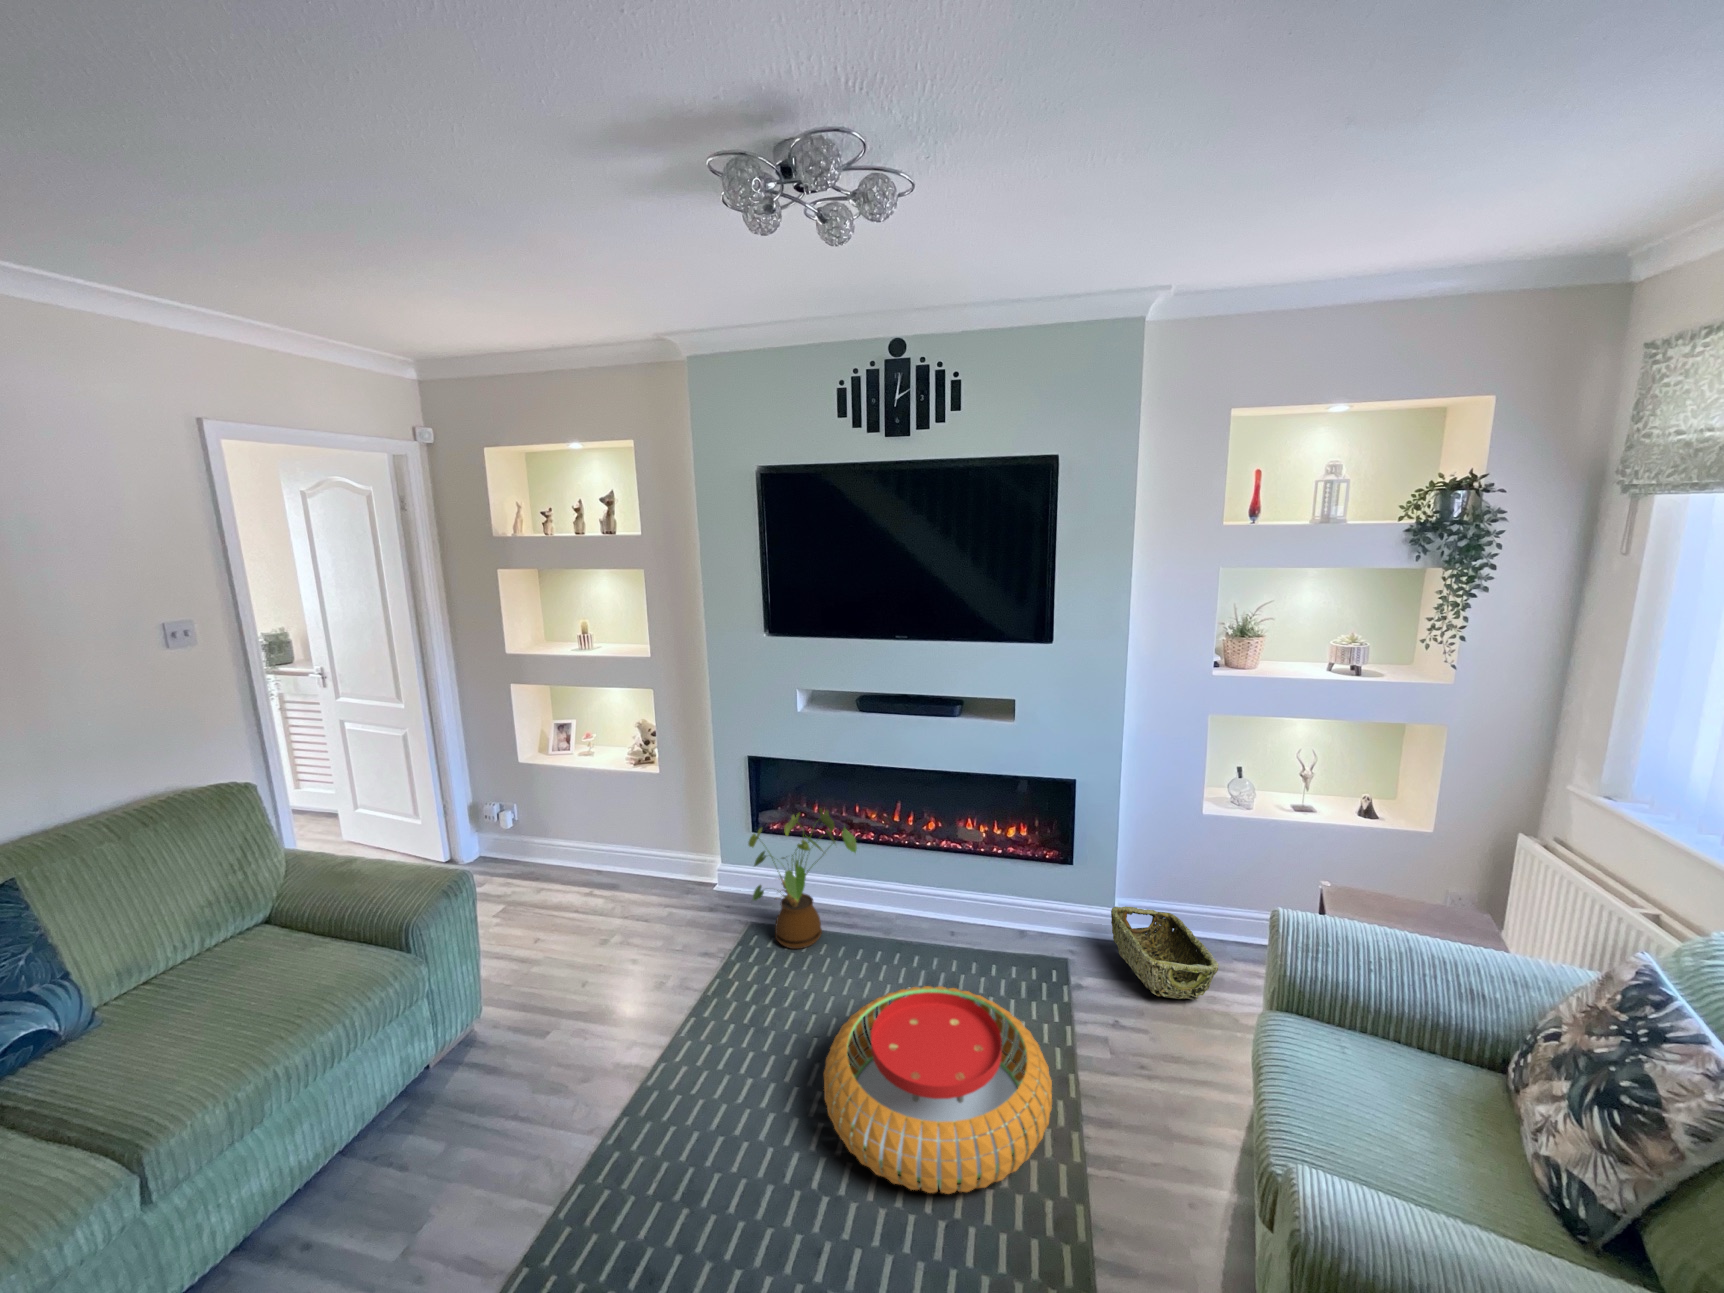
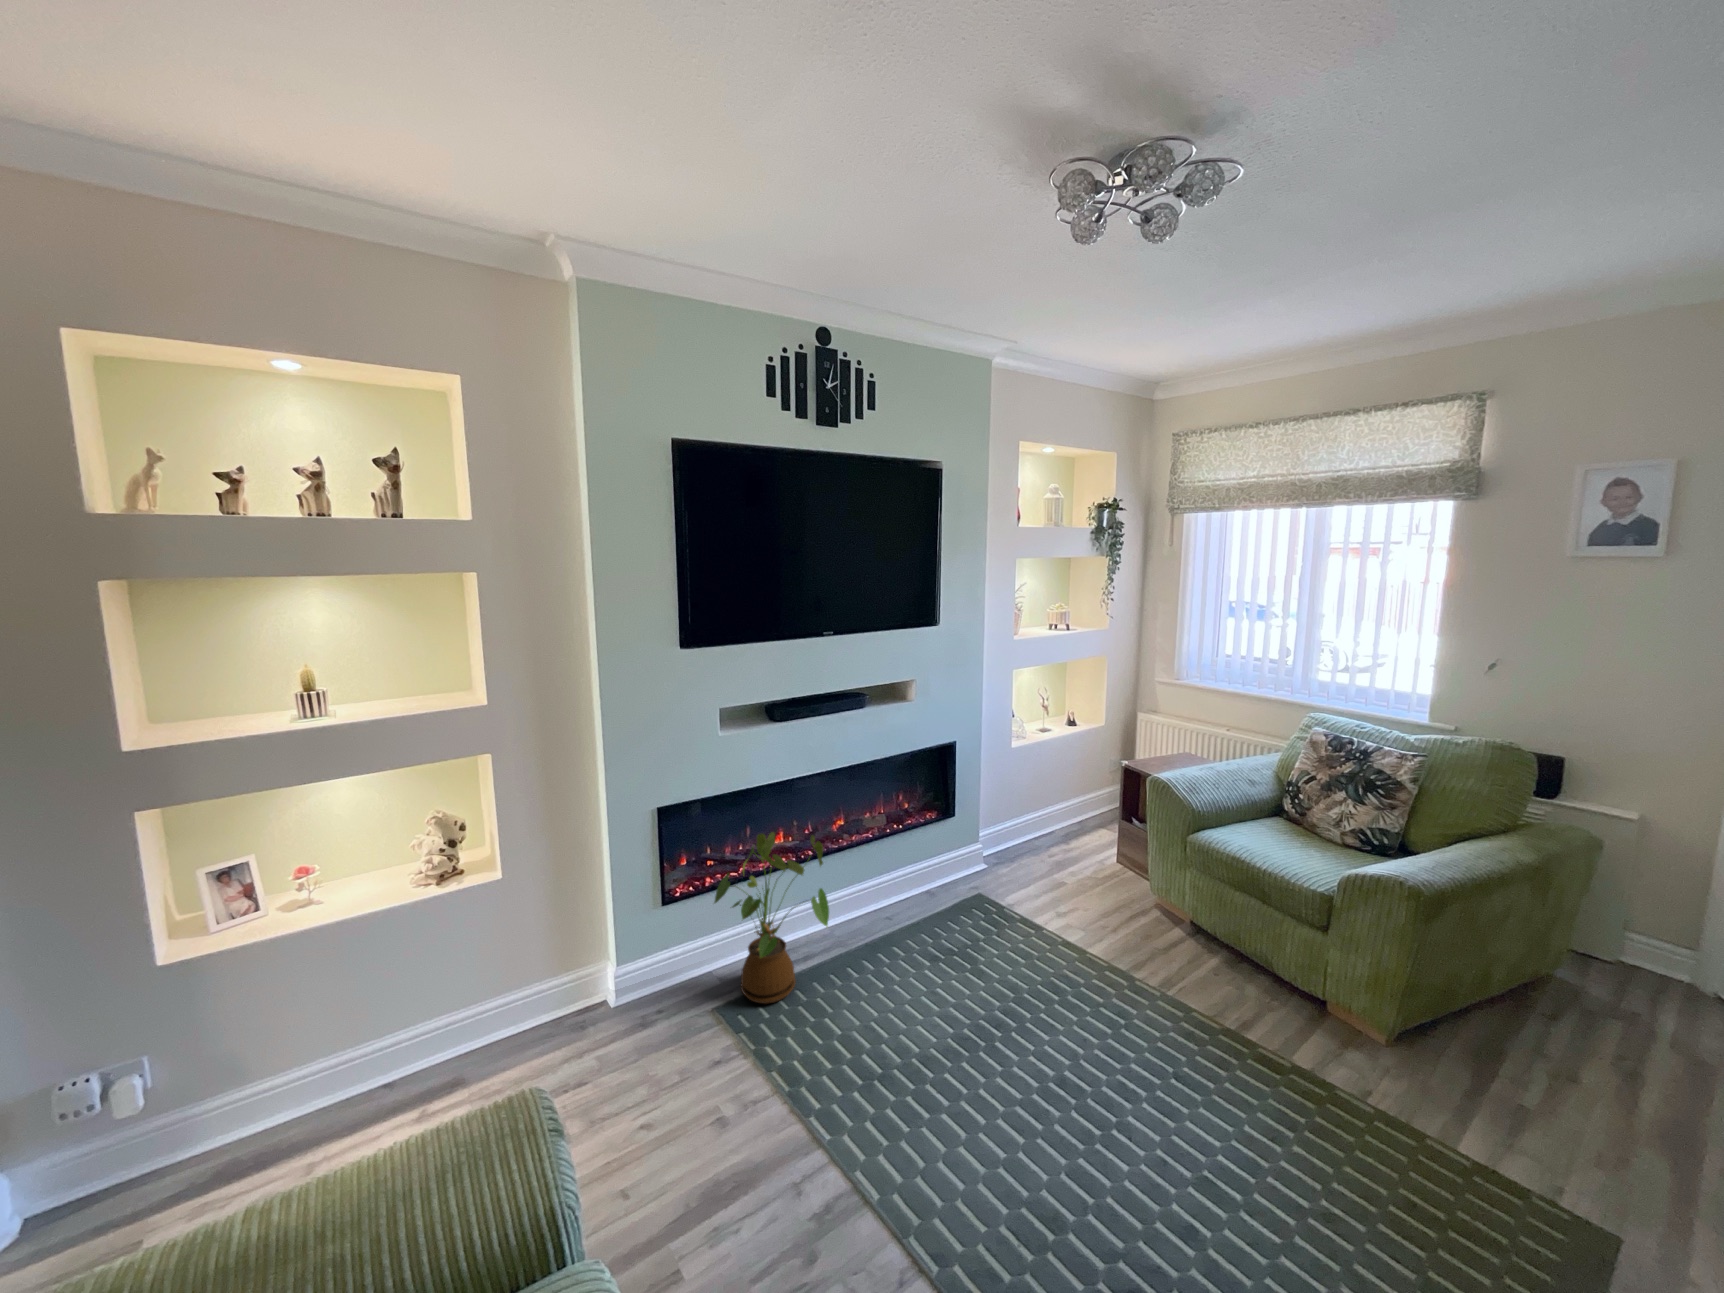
woven basket: present [1111,906,1219,999] -> none [982,828,1076,883]
pouf: present [824,986,1052,1194] -> none [958,923,1173,1092]

